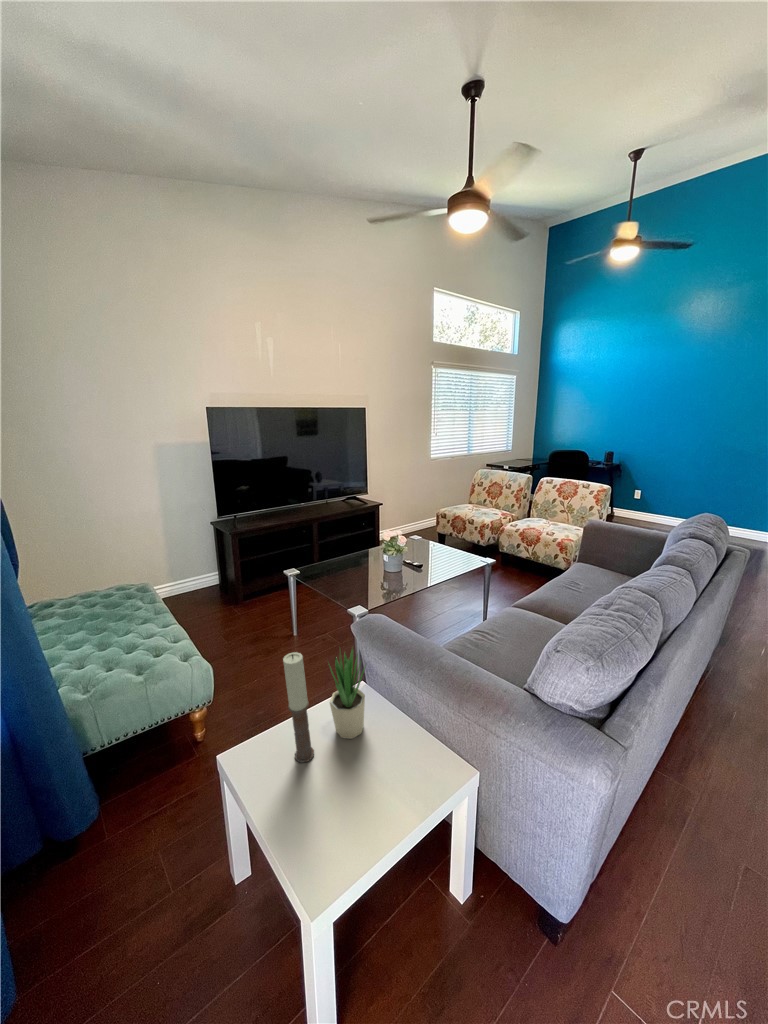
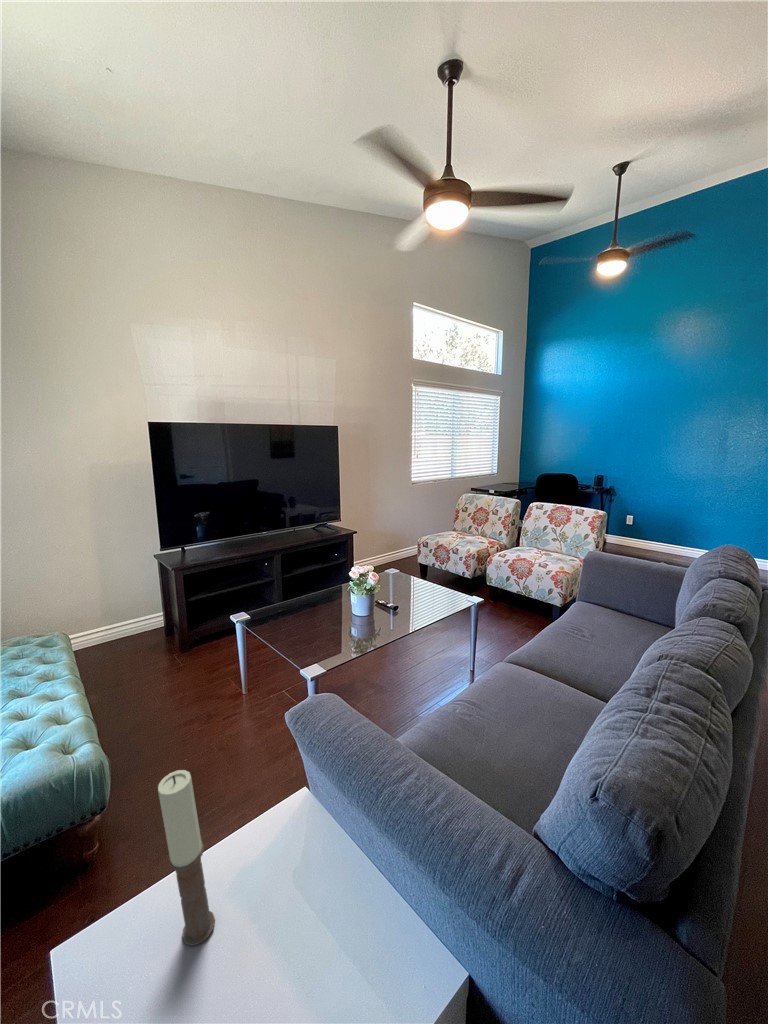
potted plant: present [329,647,366,739] -> none [240,745,299,892]

